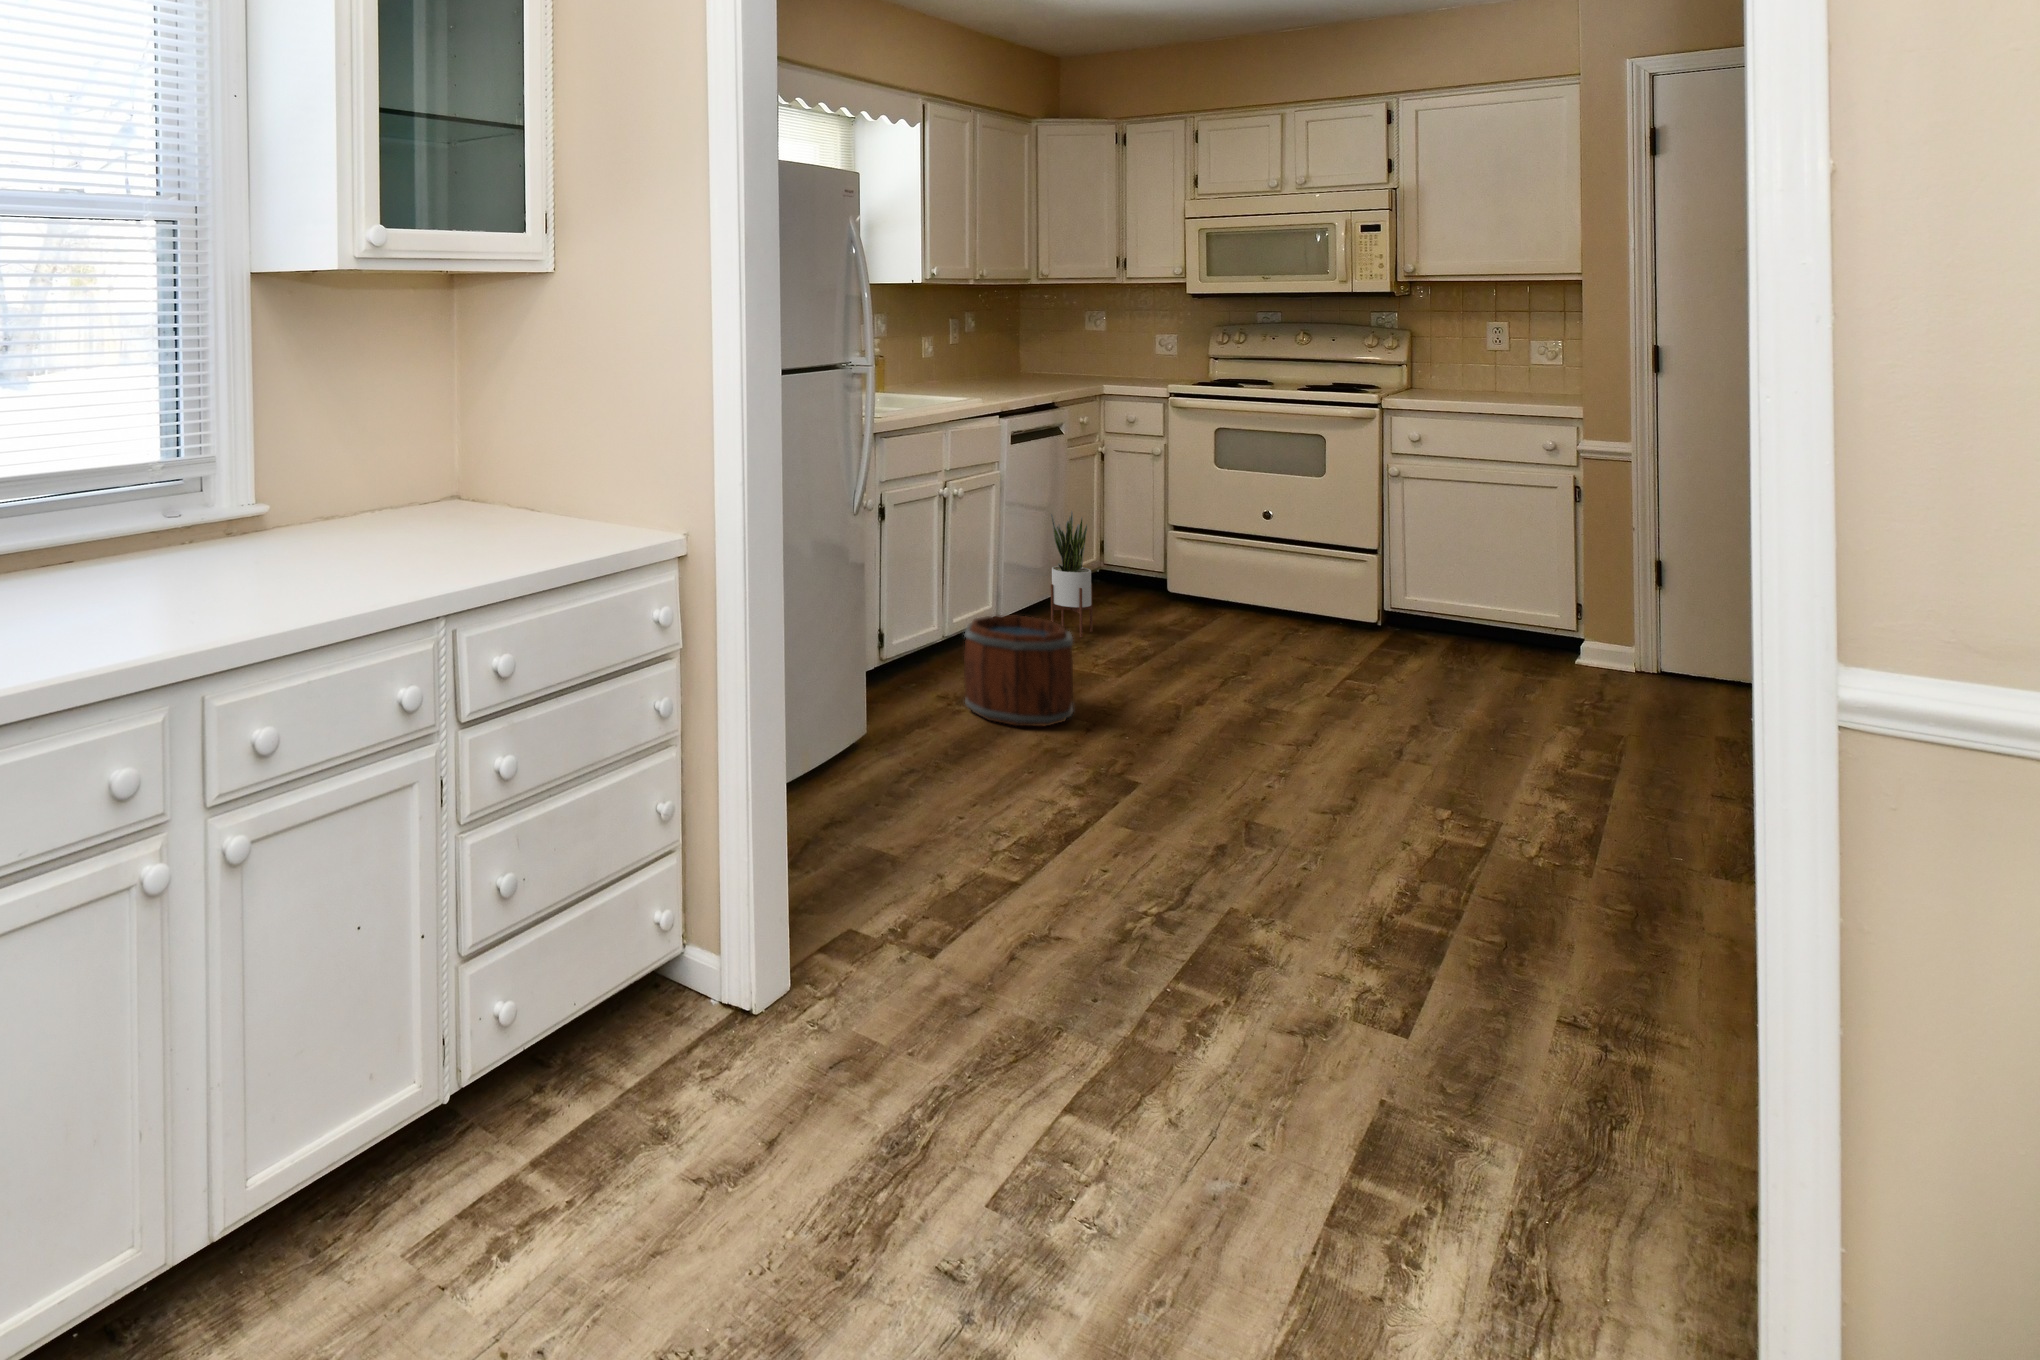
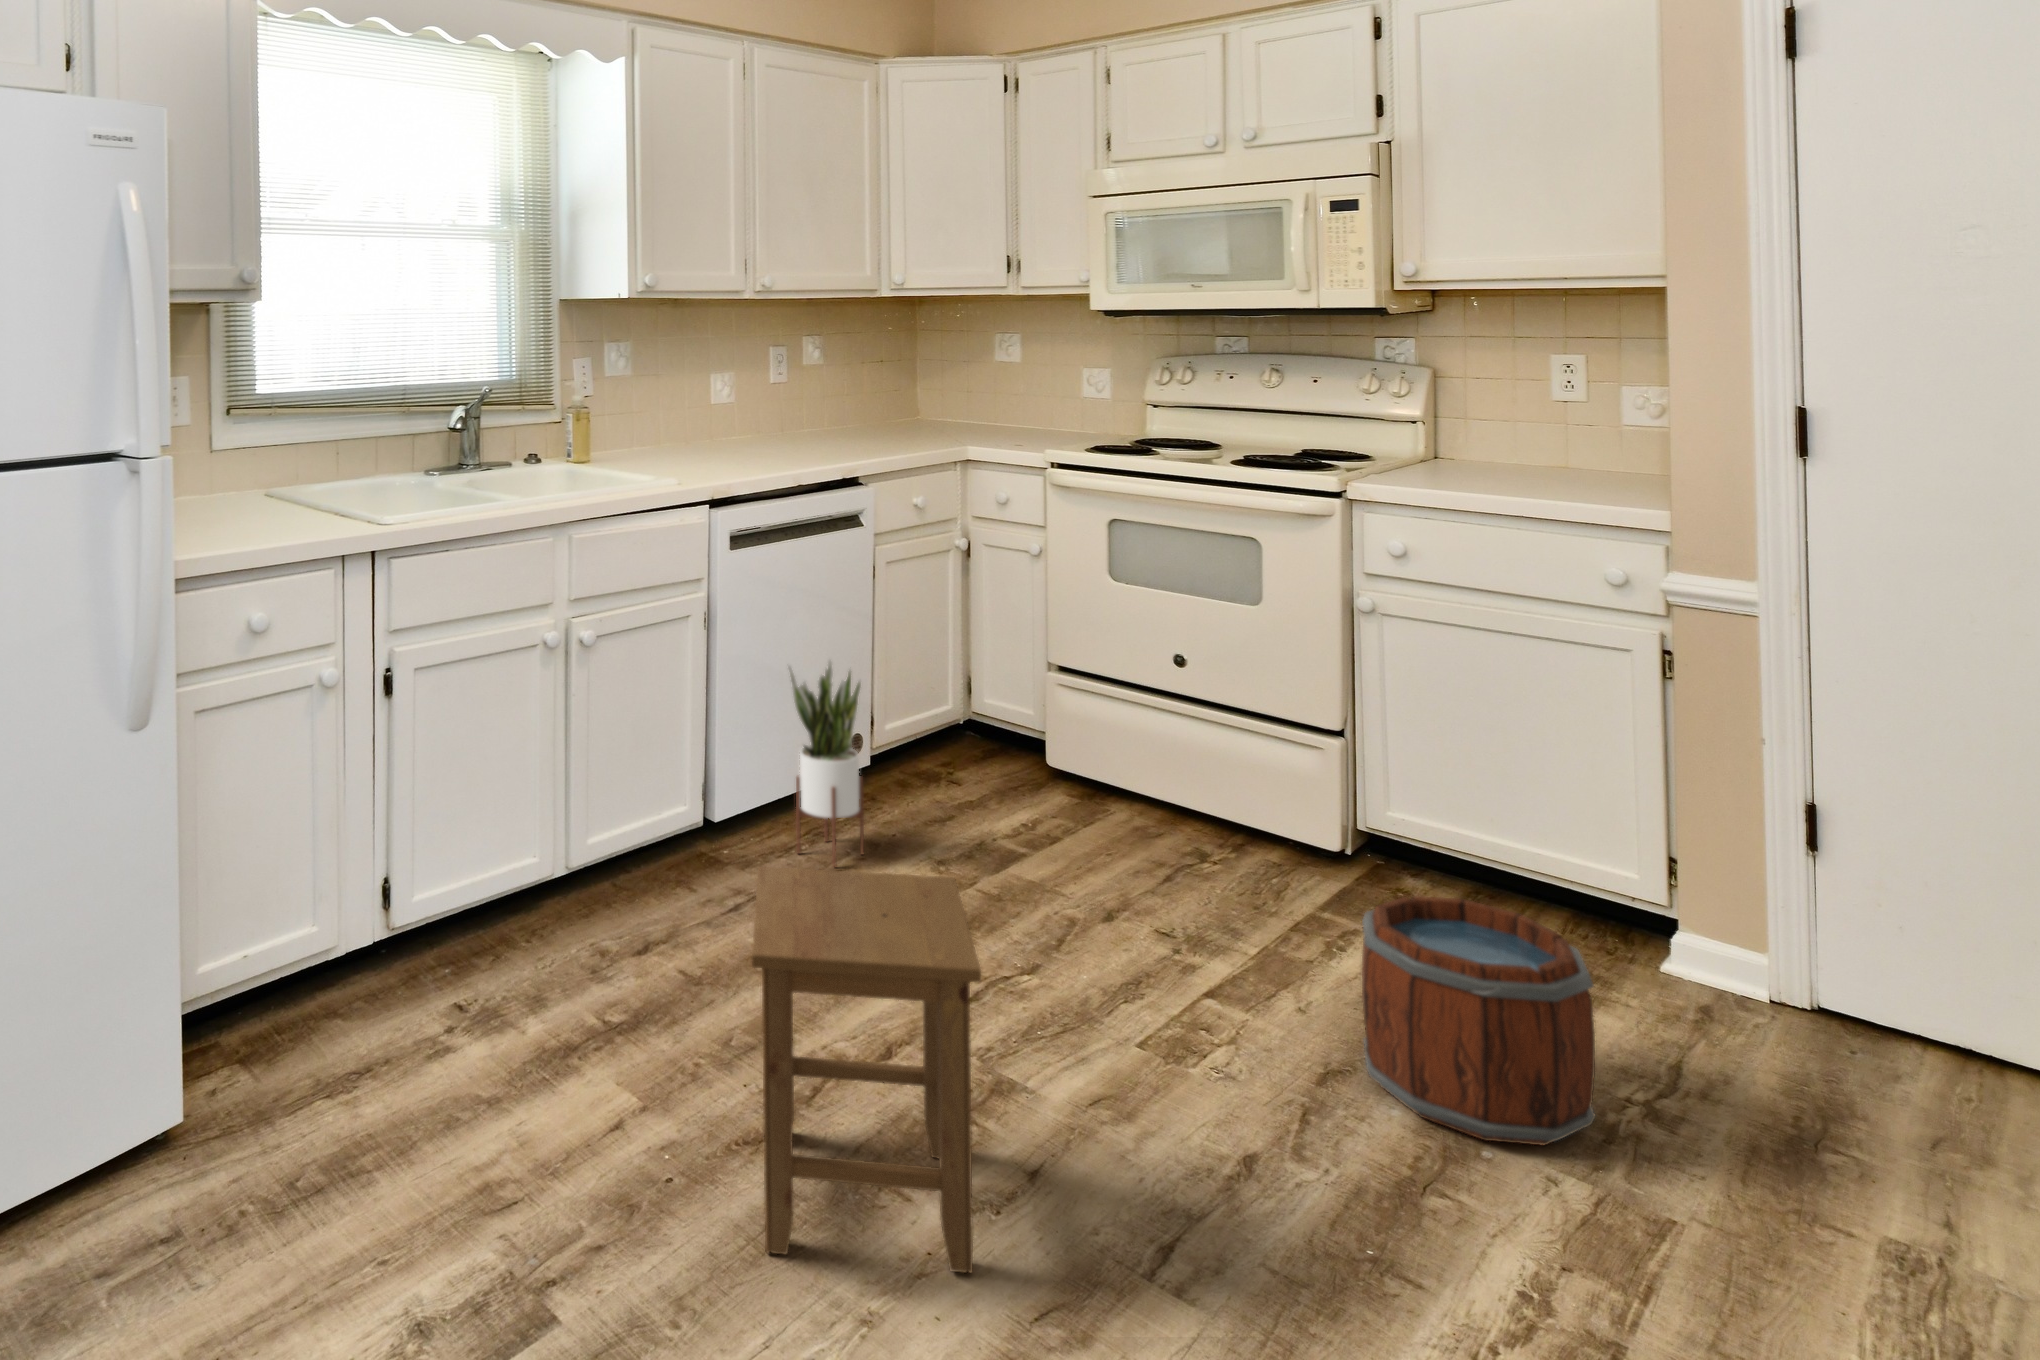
stool: none [1153,589,1316,763] -> present [752,867,981,1273]
bucket: present [964,615,1073,726] -> present [1362,896,1596,1145]

